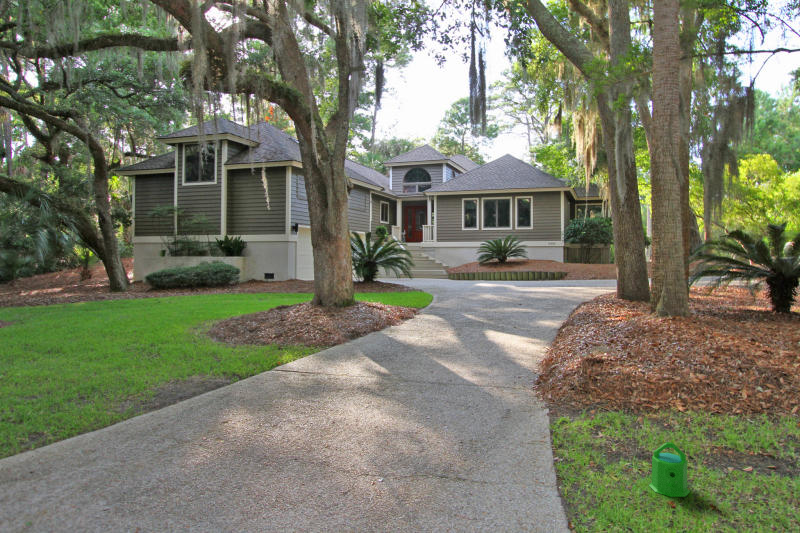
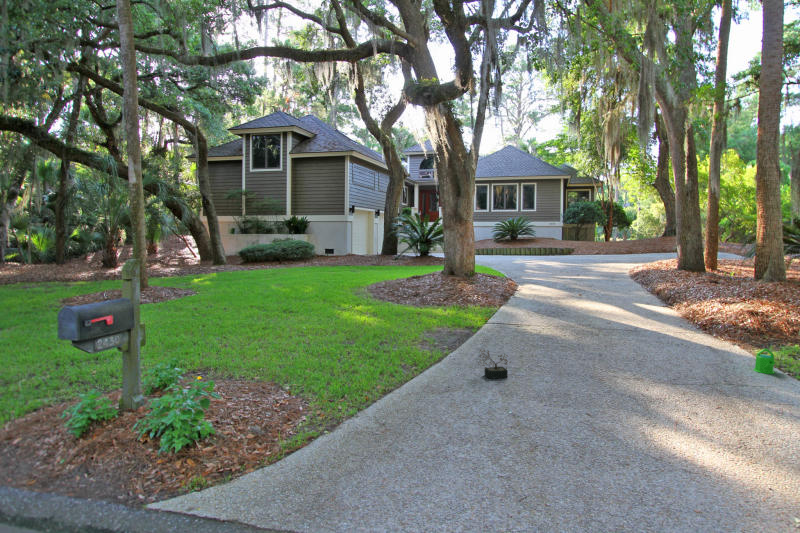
decorative plant: none [76,438,151,501] -> present [478,350,511,379]

